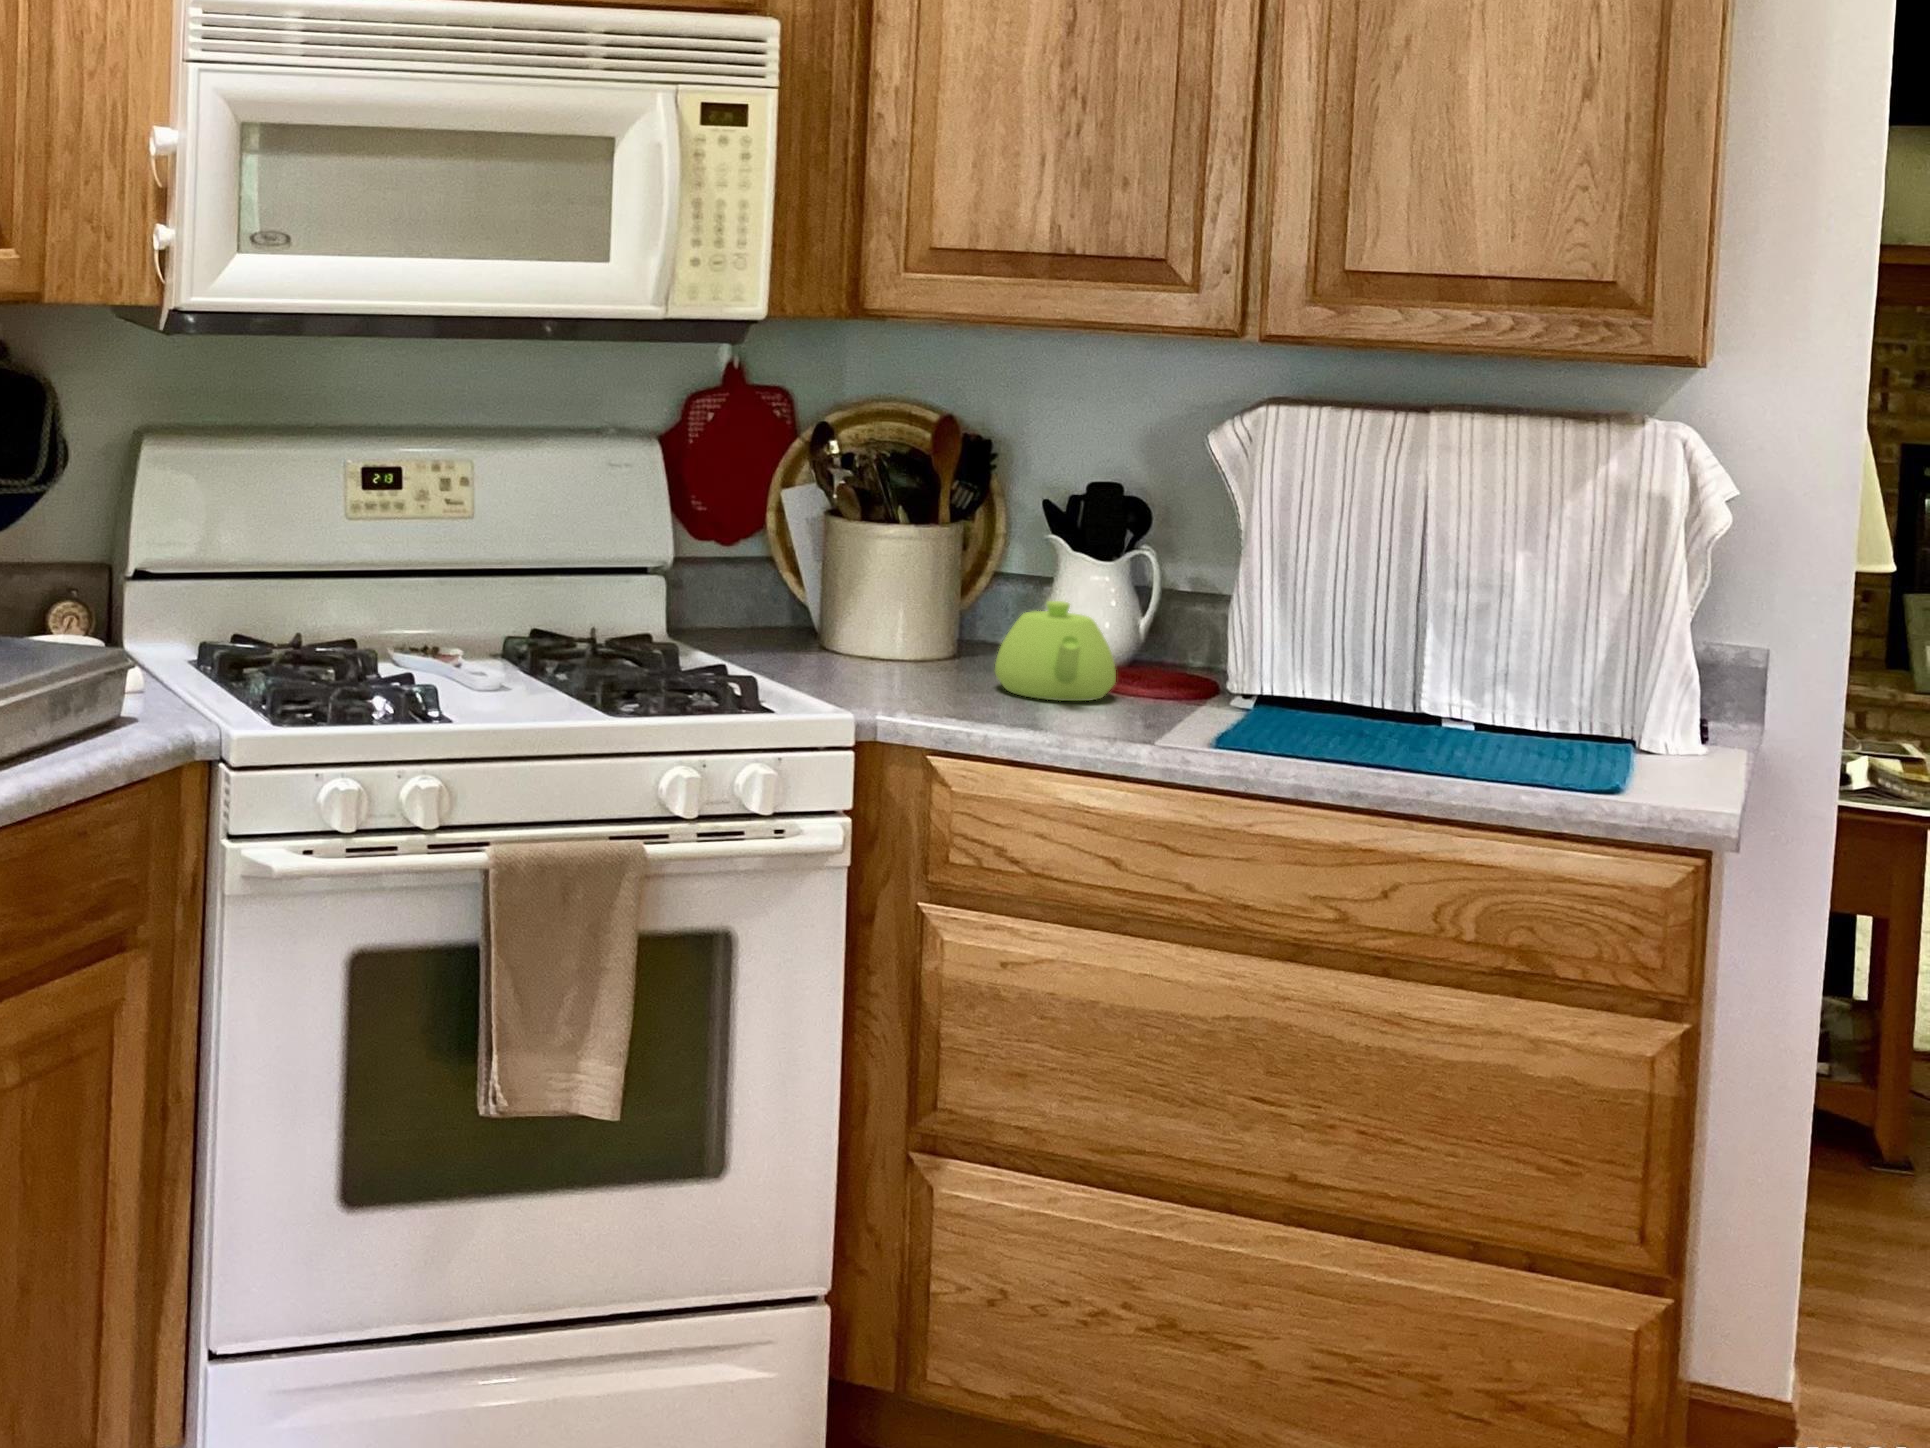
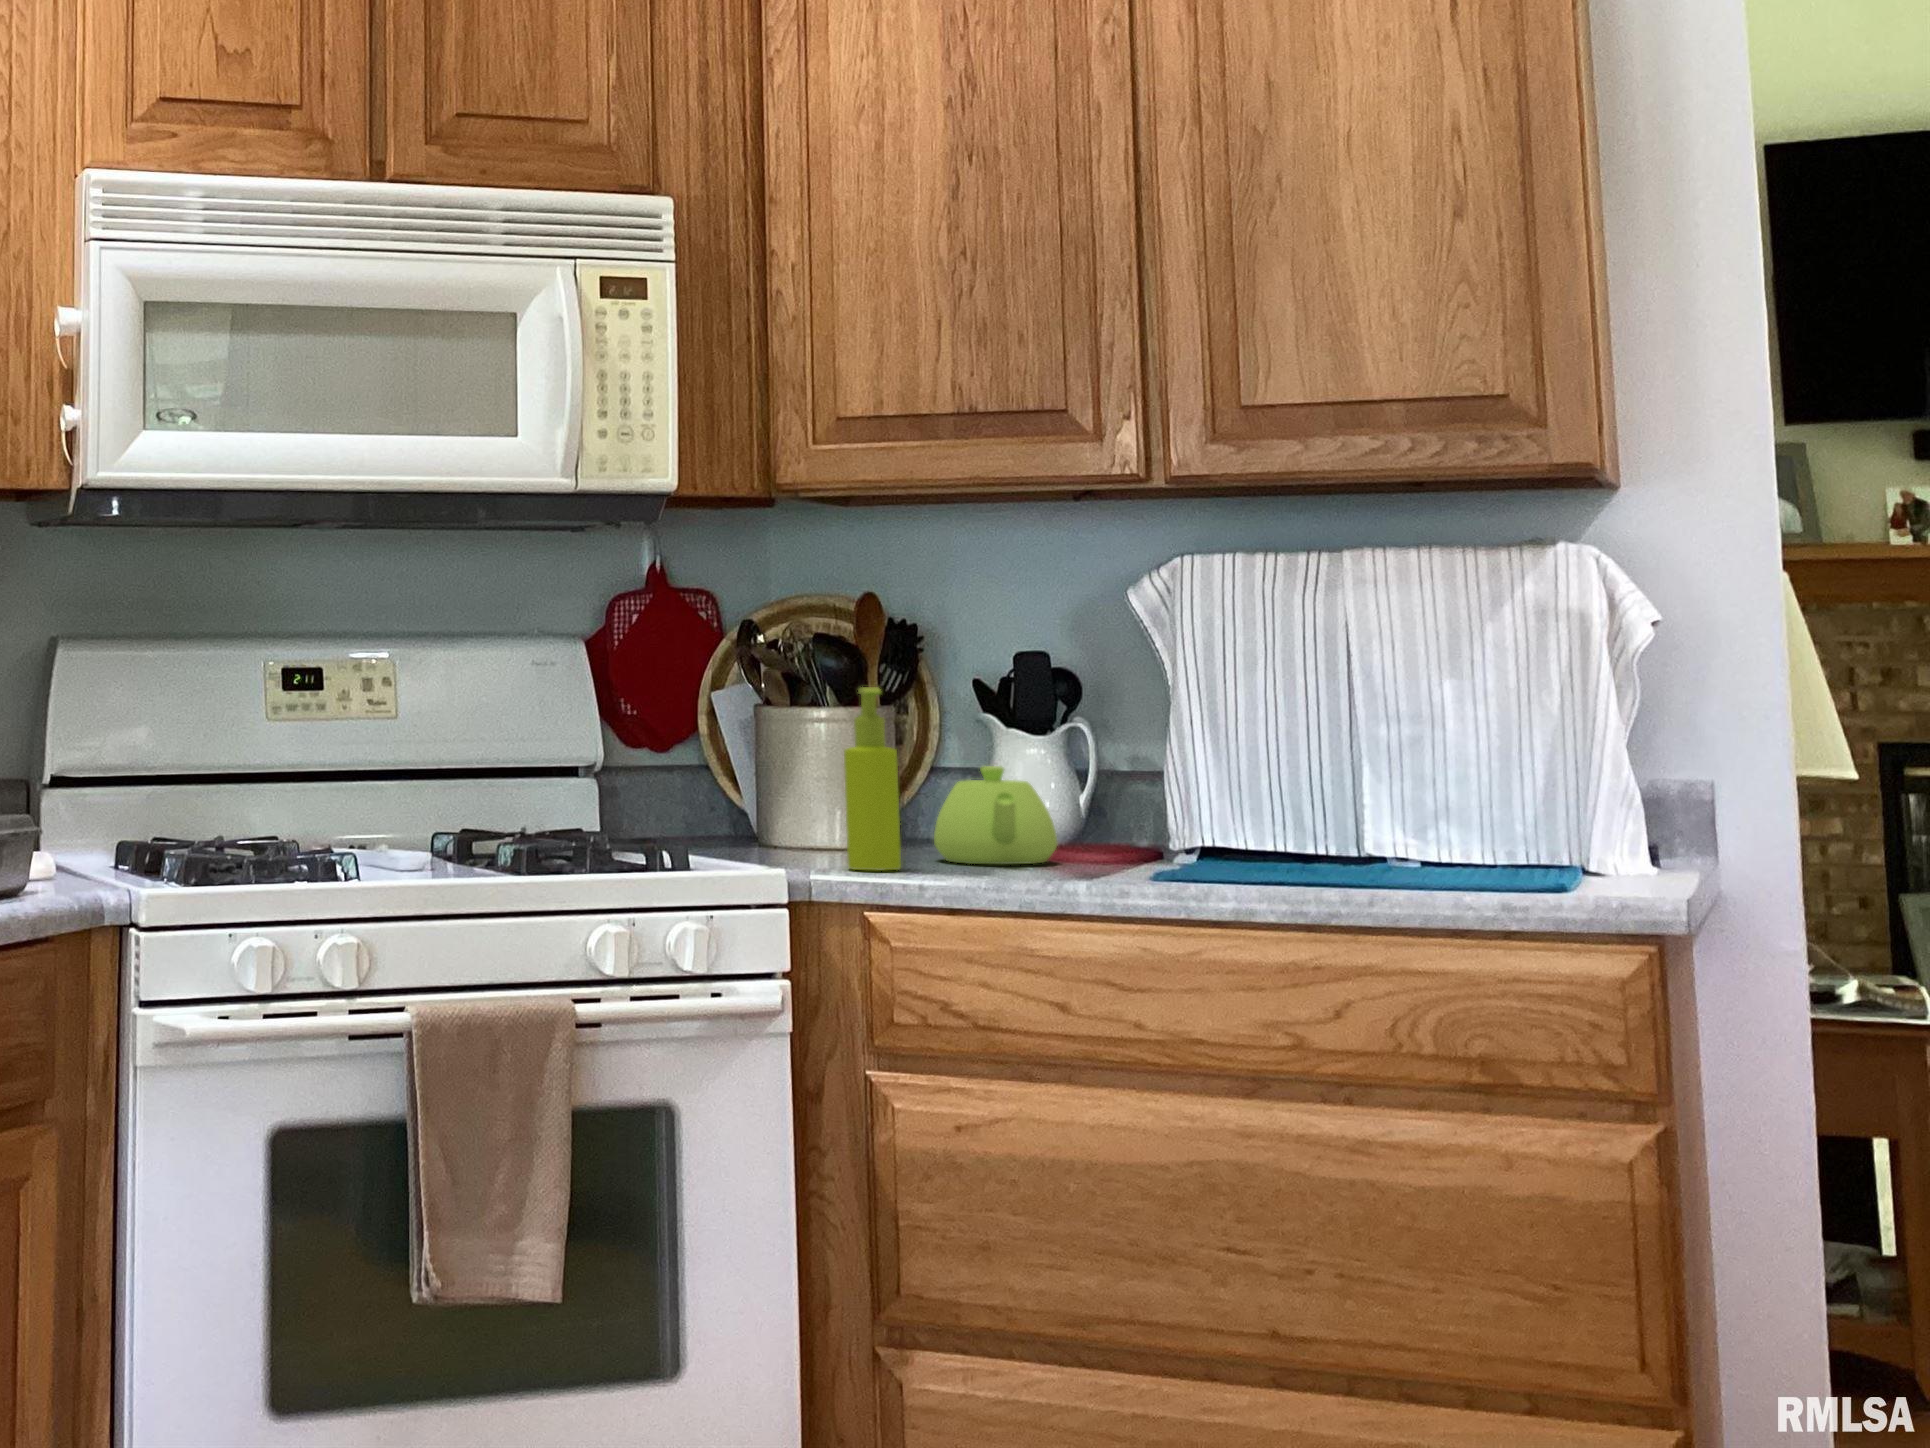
soap dispenser: none [912,532,969,711] -> present [844,687,901,871]

